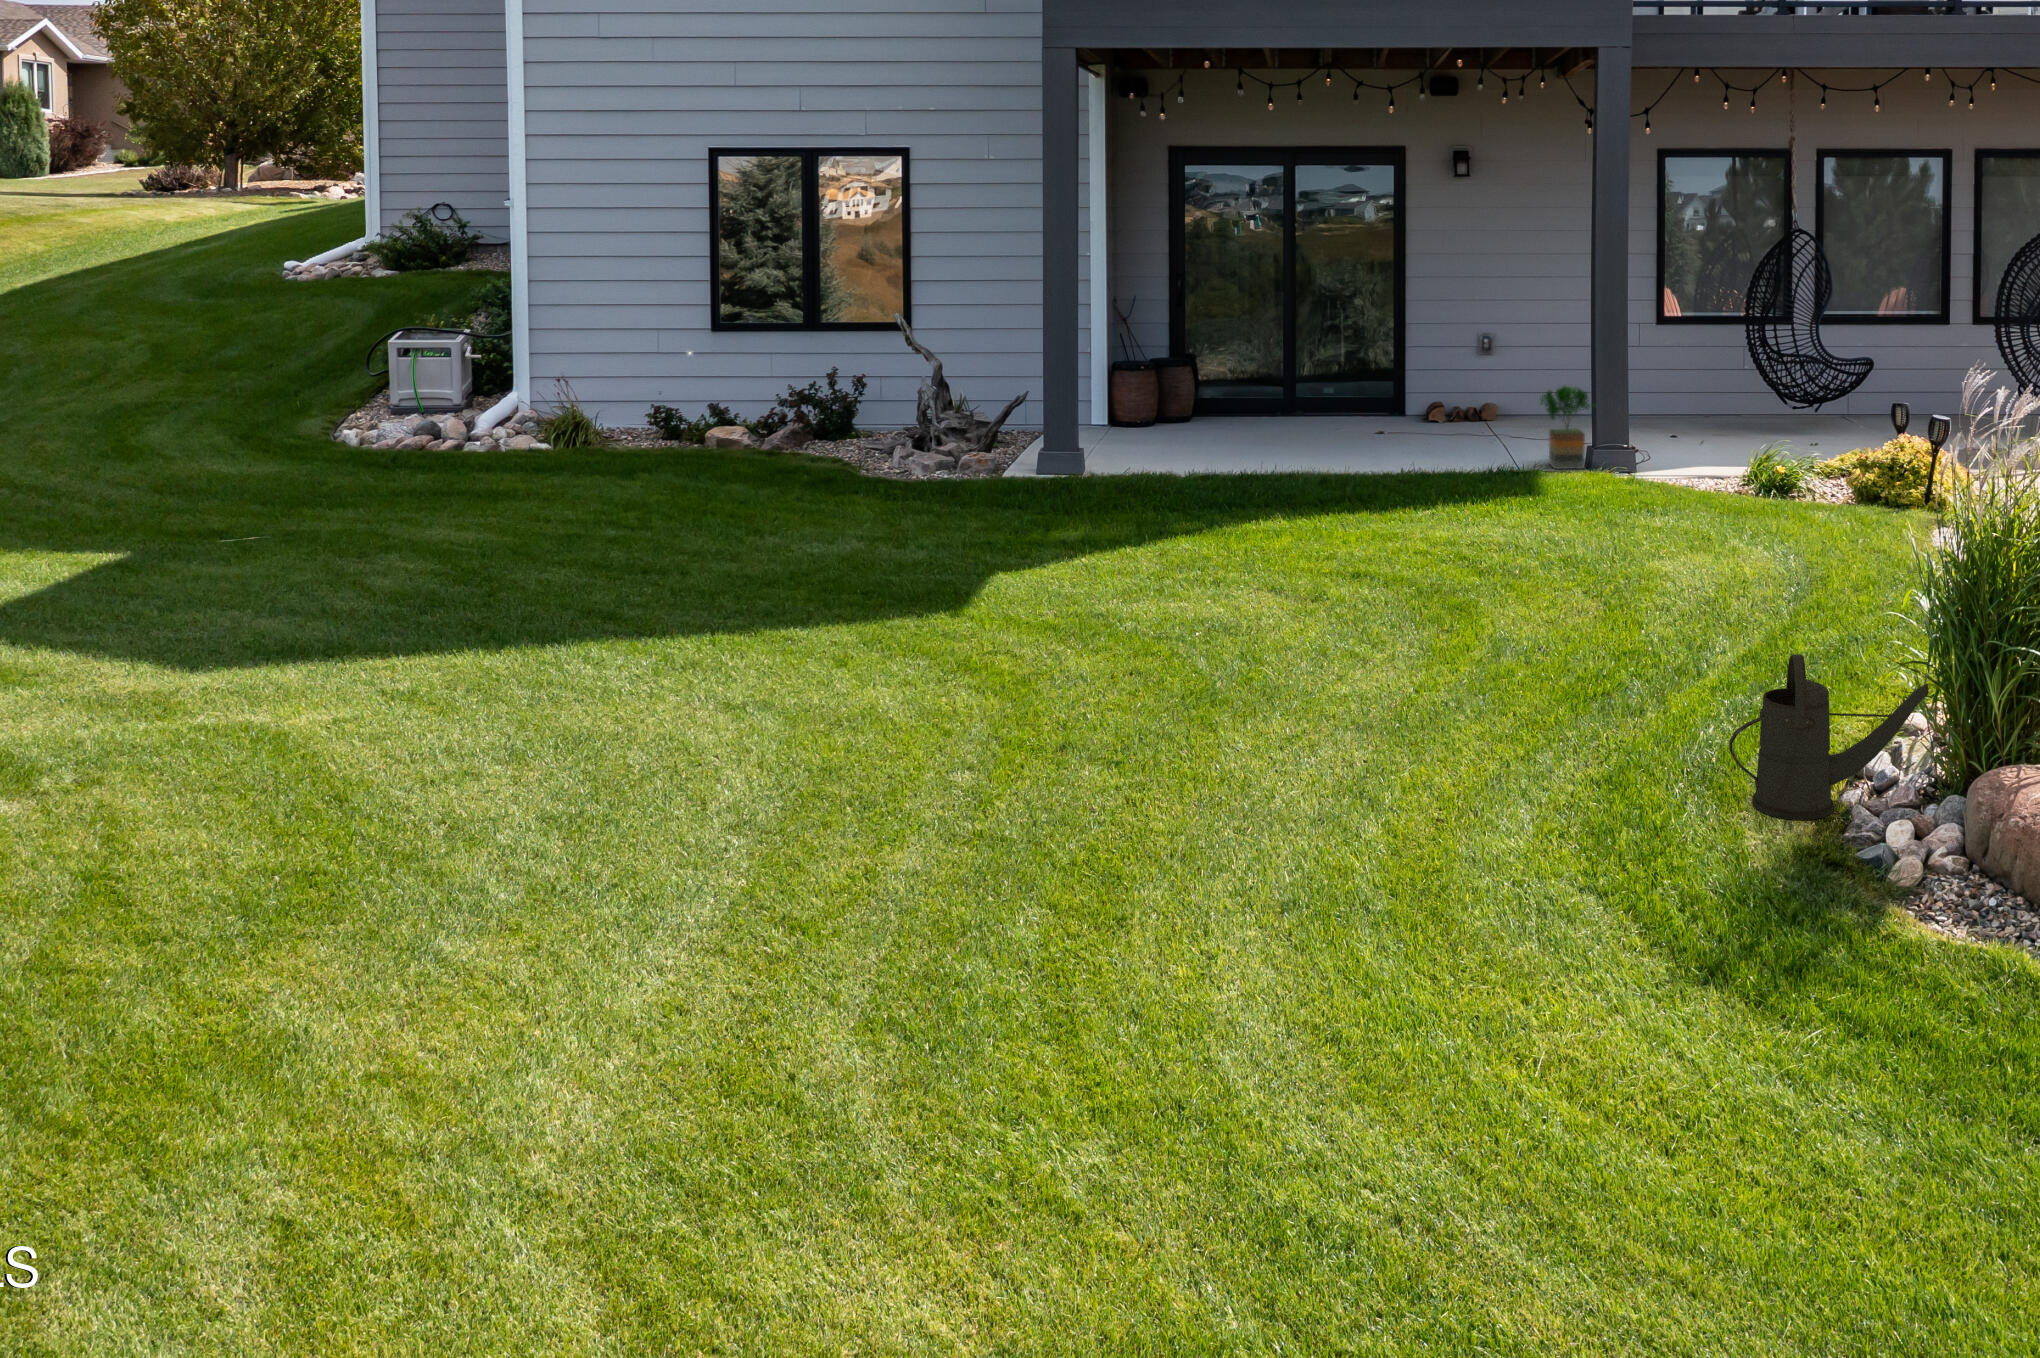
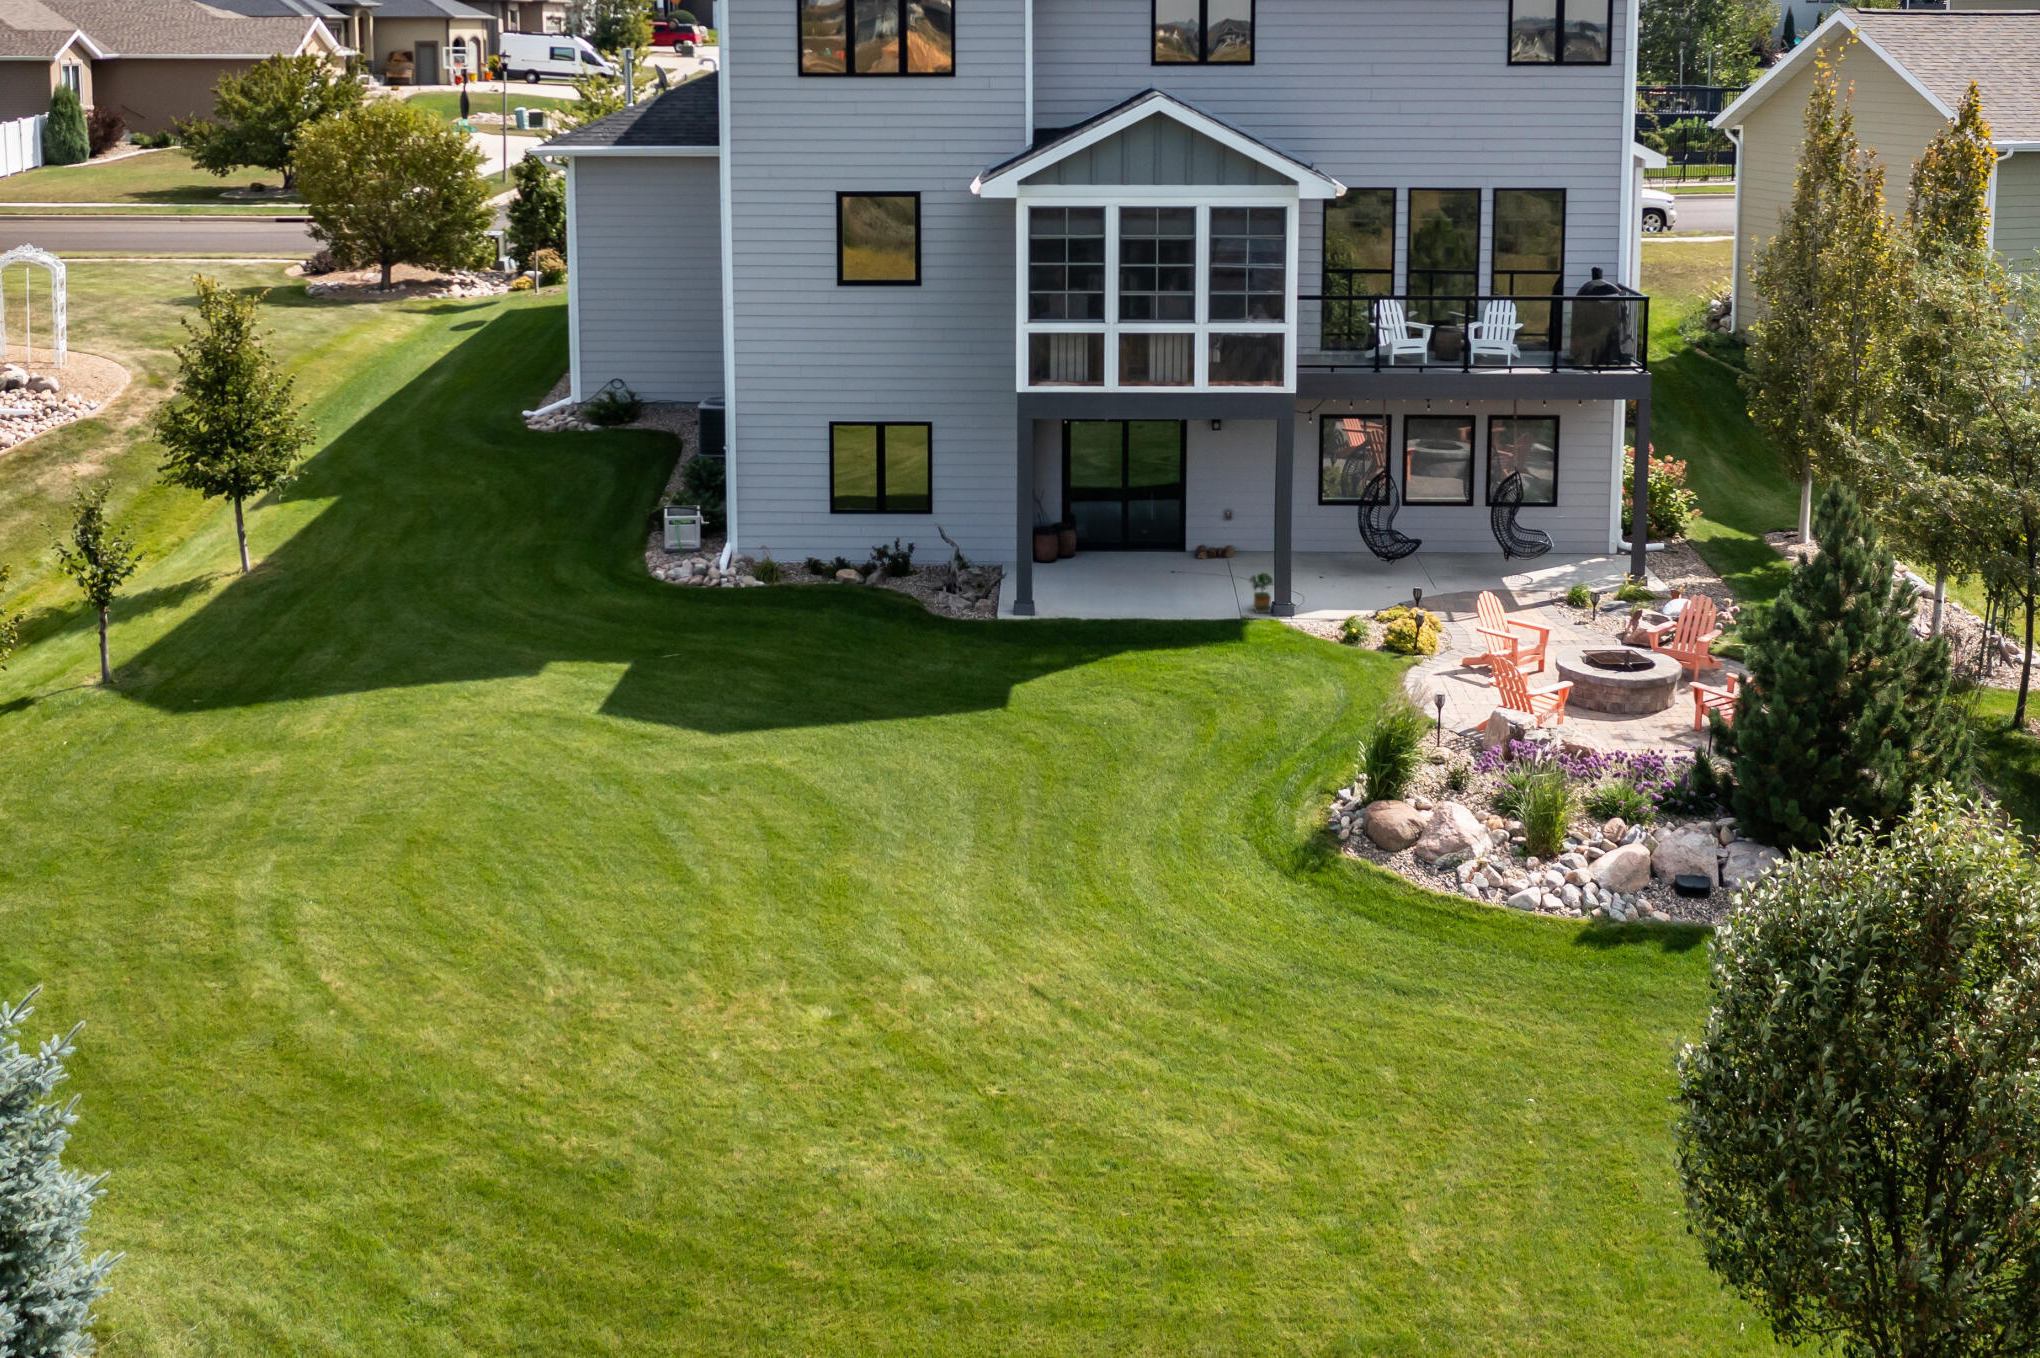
watering can: present [1729,654,1929,820] -> none [1300,763,1364,816]

